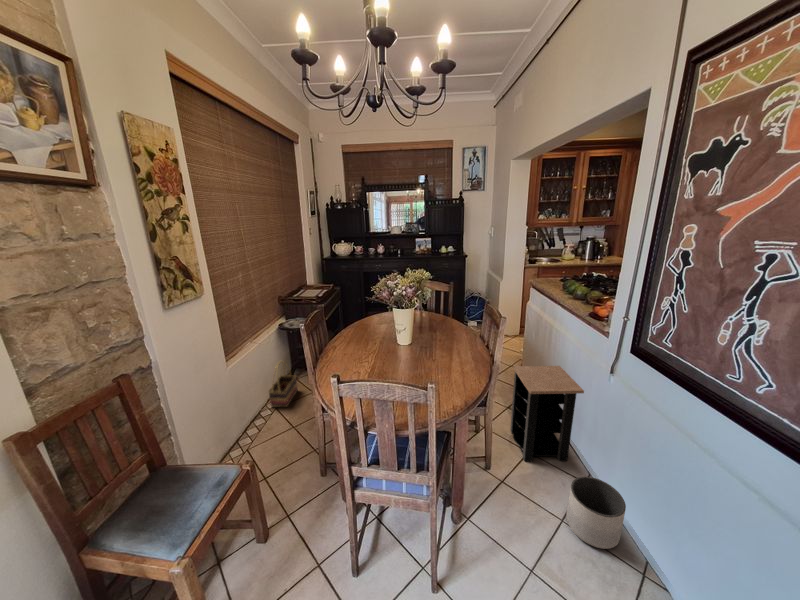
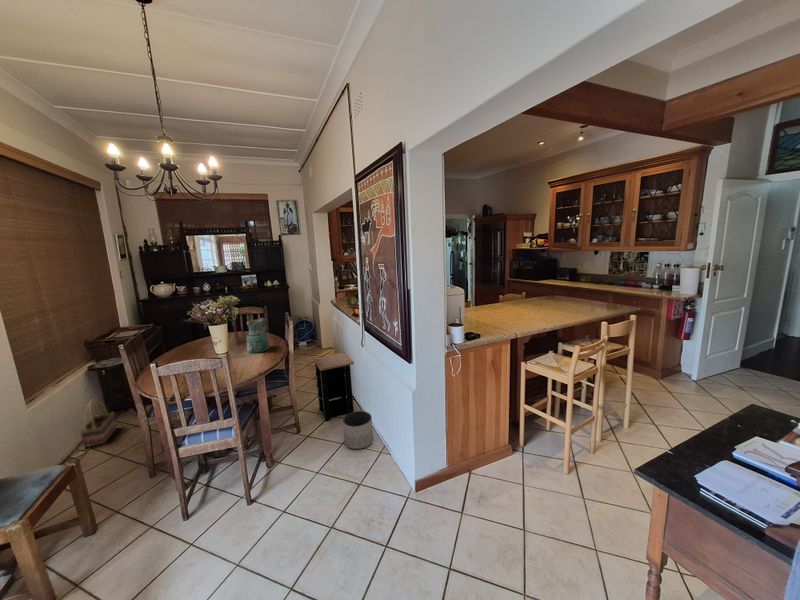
ceramic pitcher: none [434,304,463,353] -> present [246,318,270,353]

